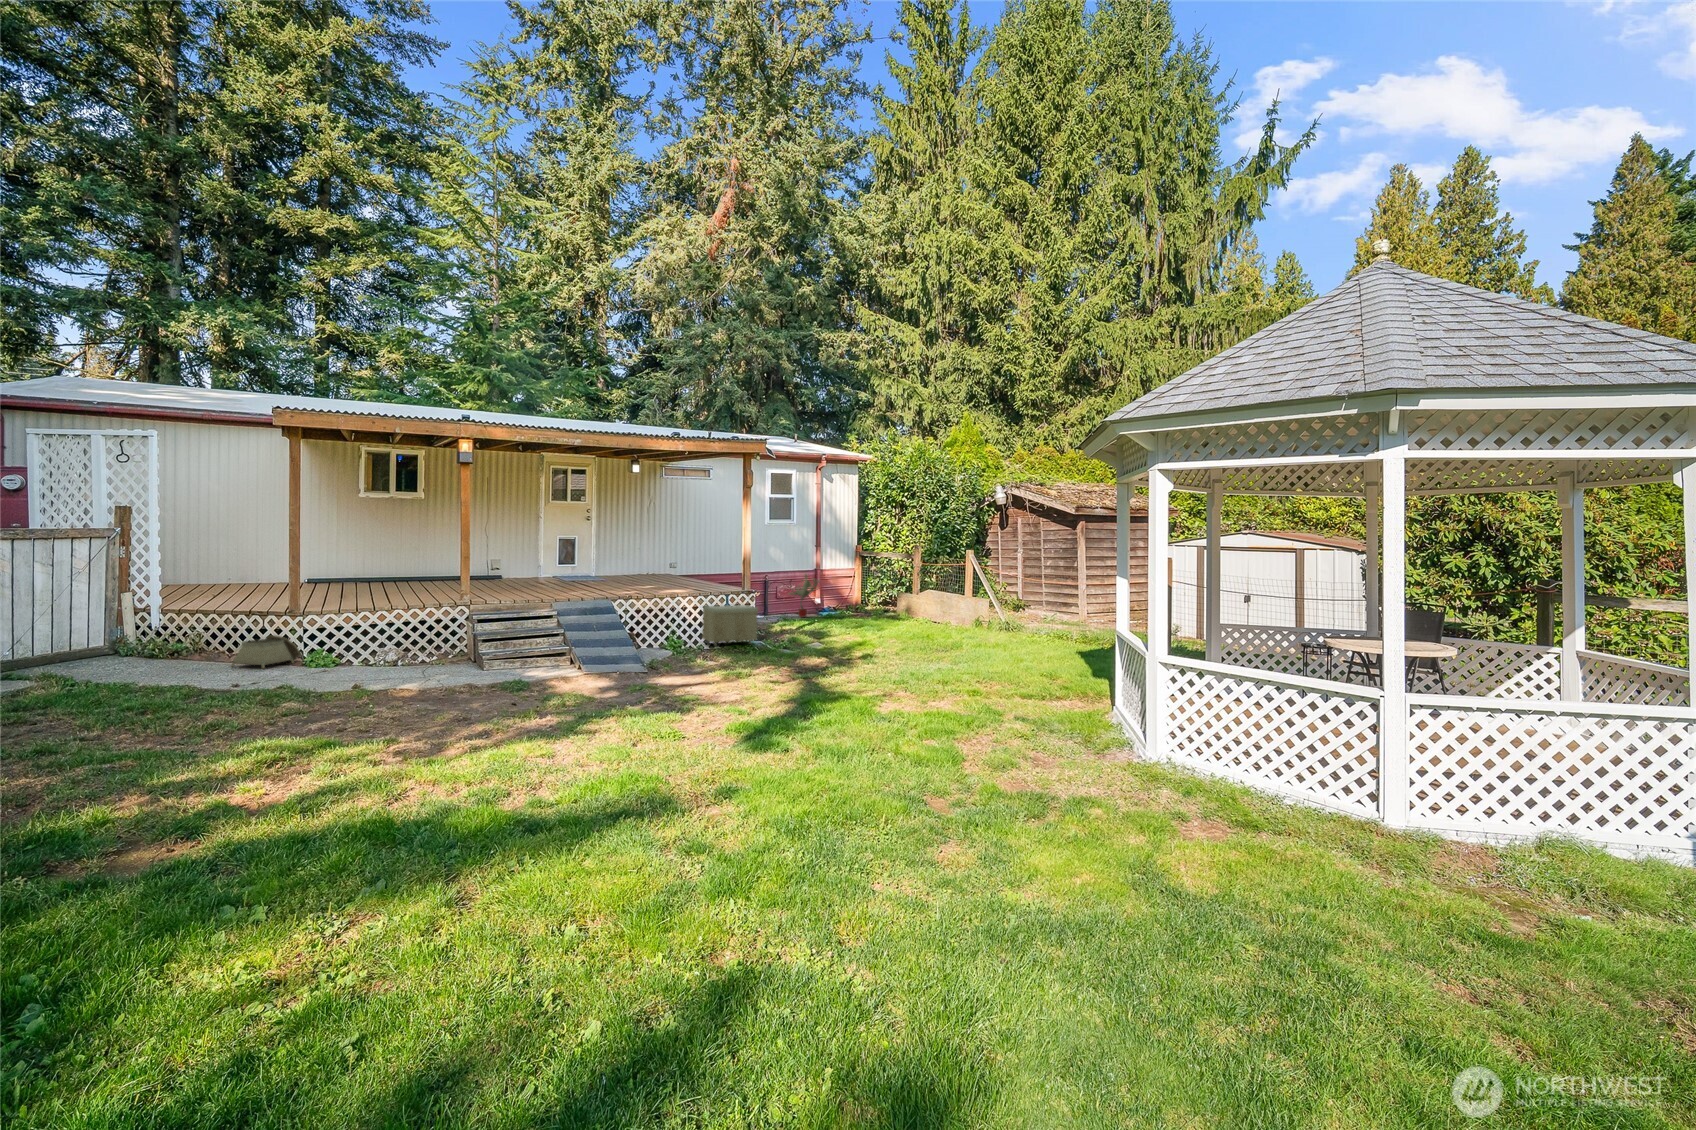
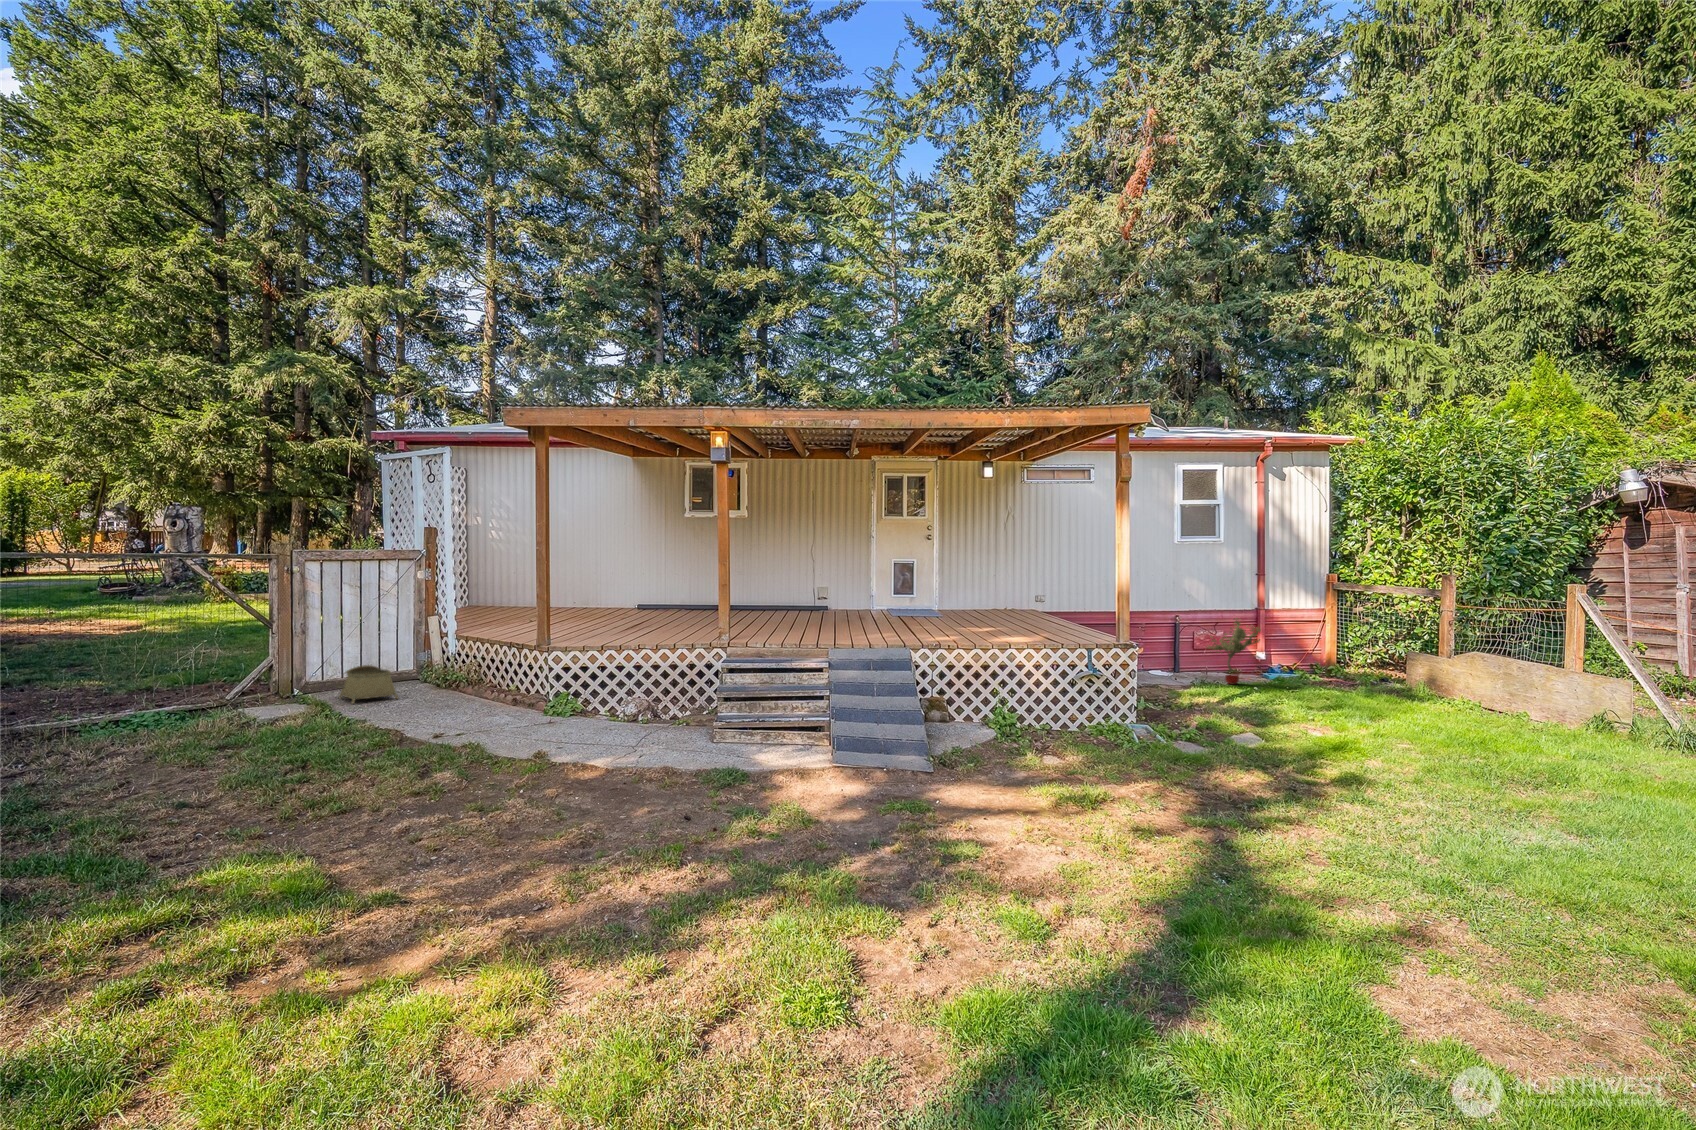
storage bench: present [702,605,758,644] -> none [1048,664,1139,729]
basket: present [232,635,300,669] -> present [339,665,398,704]

